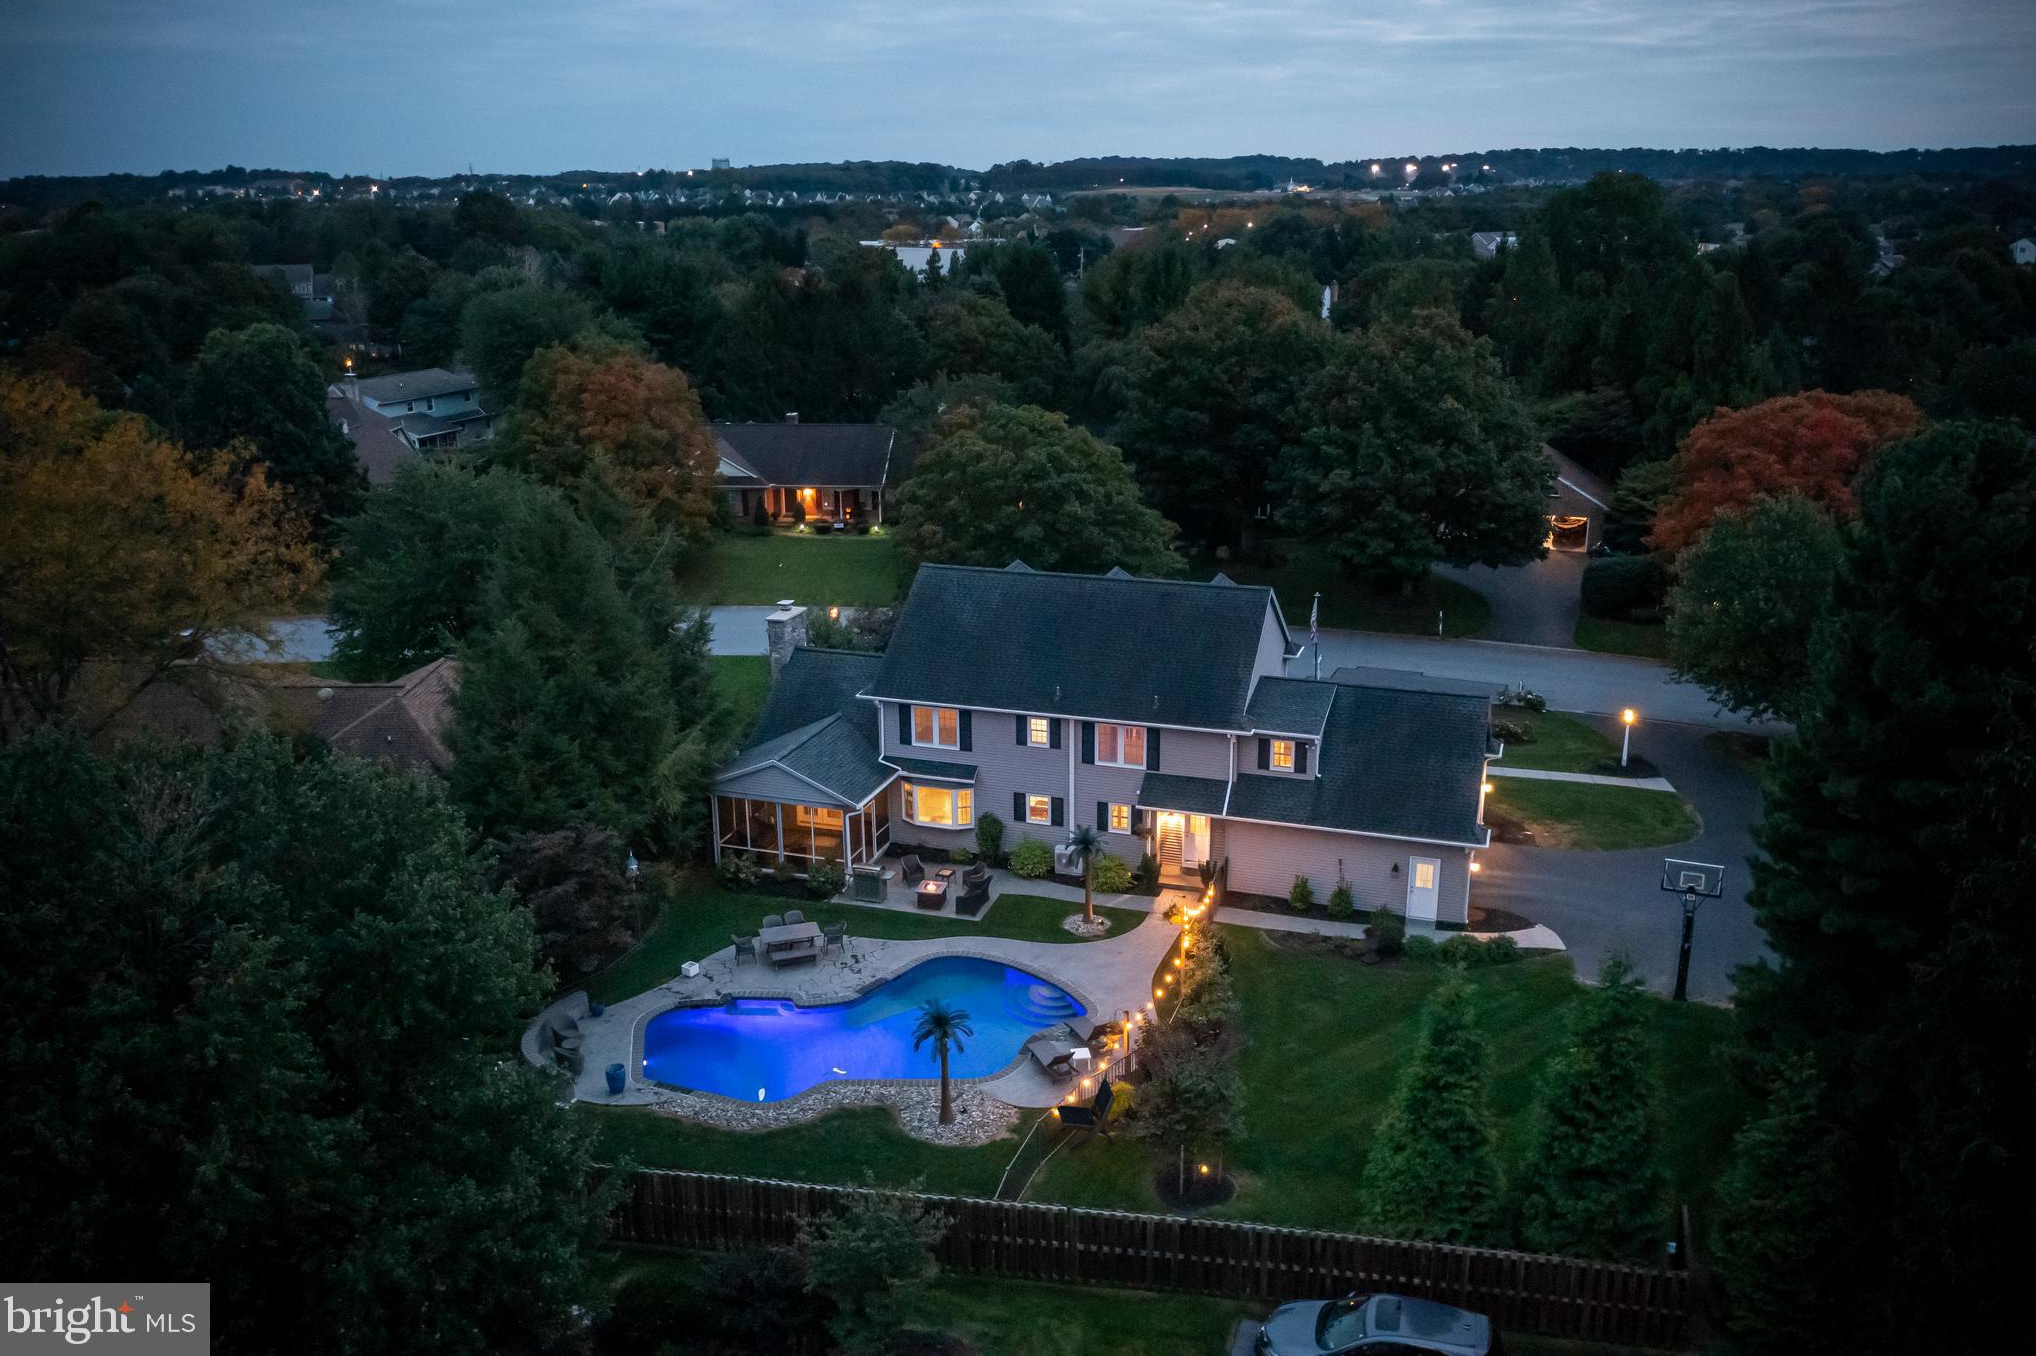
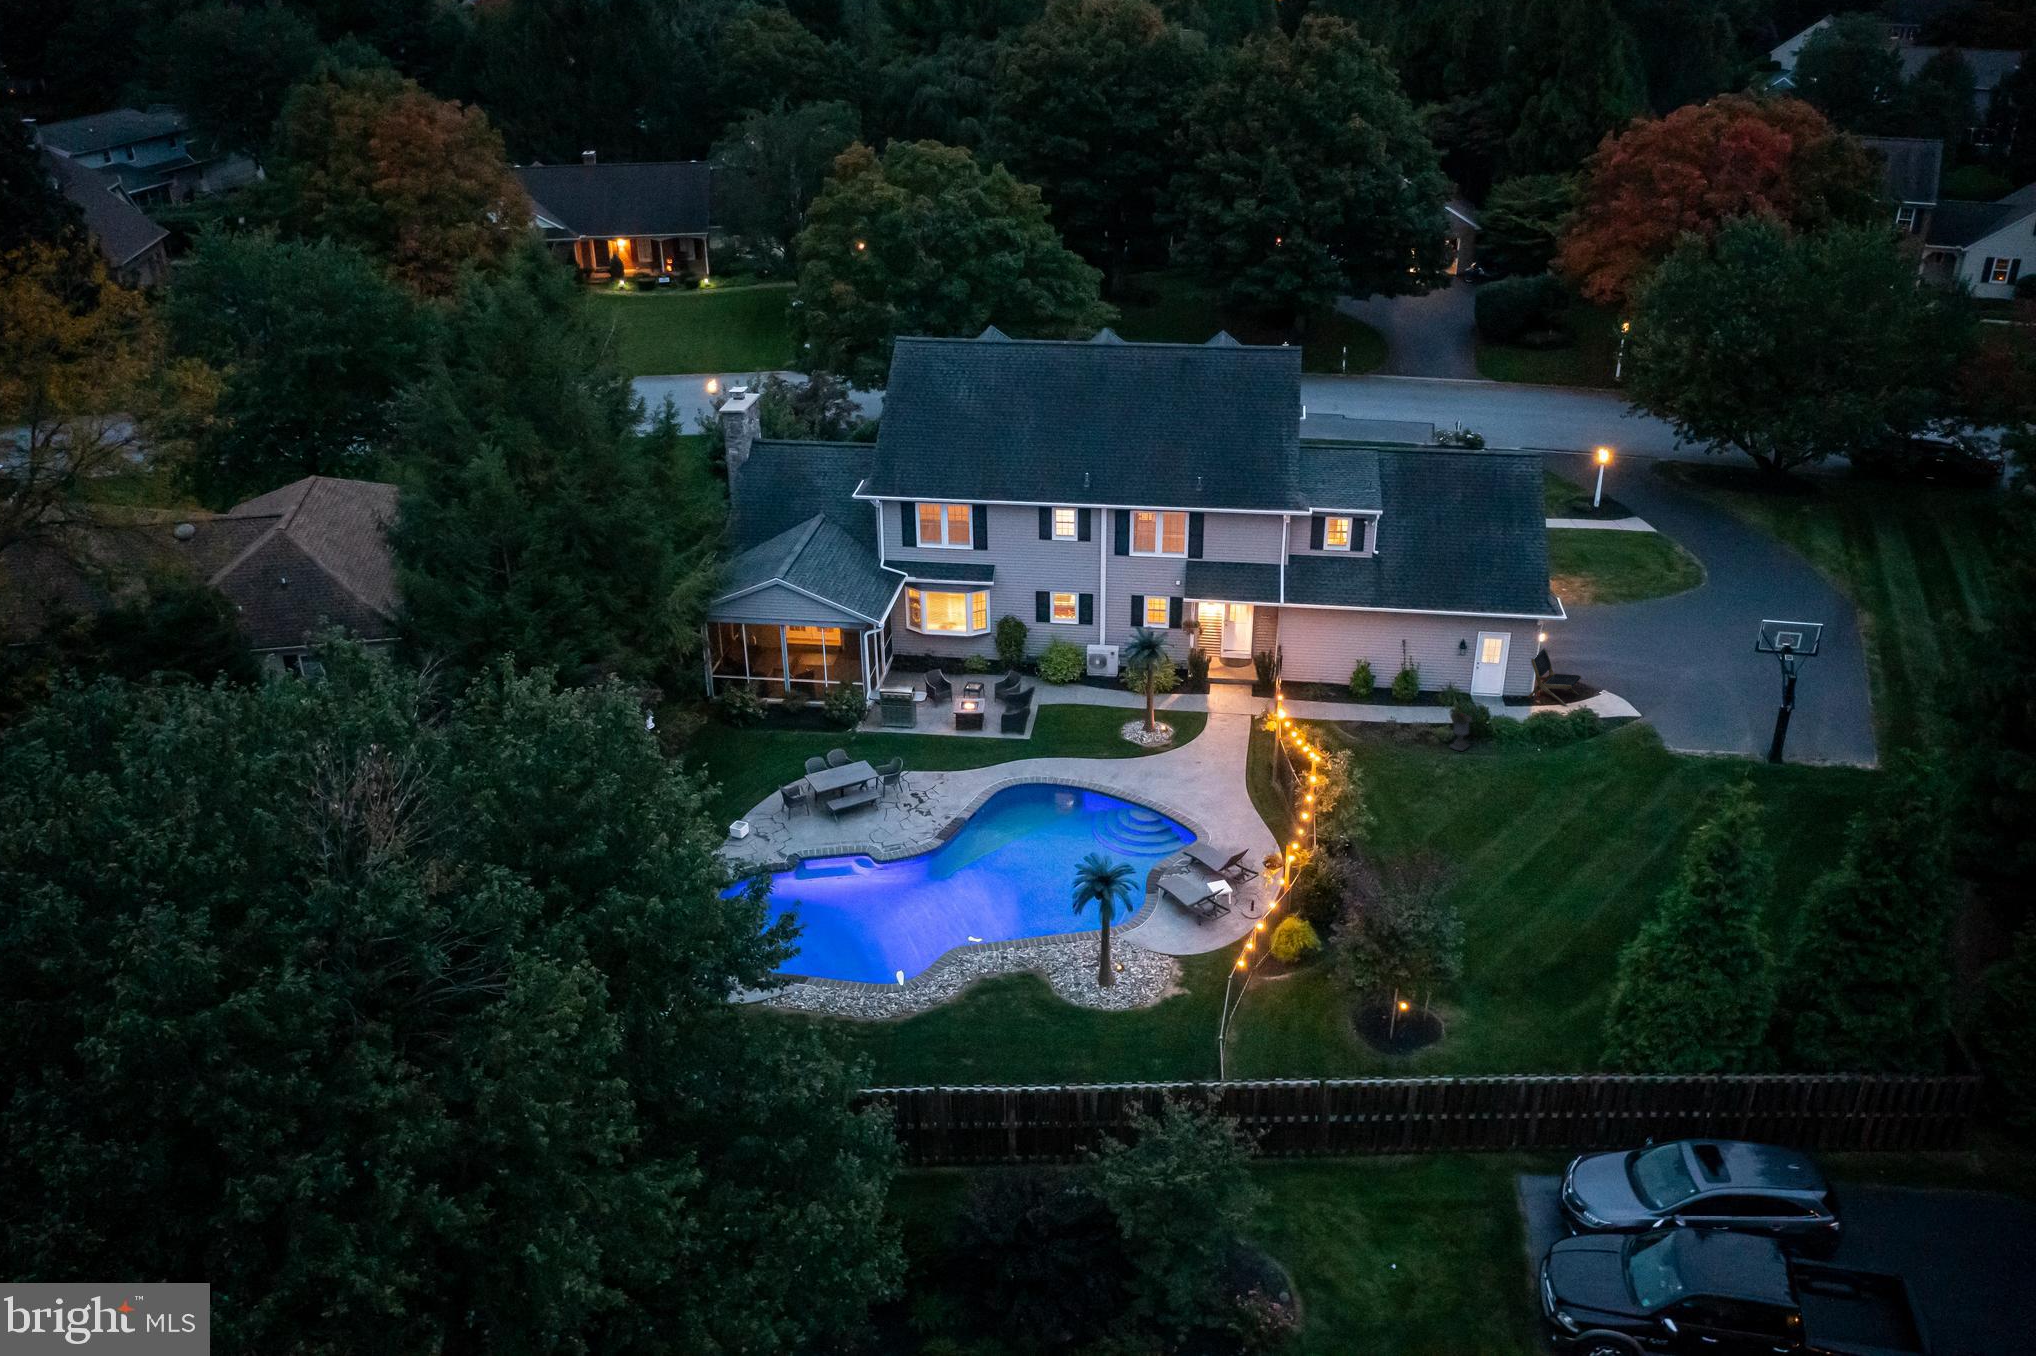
lounge chair: present [1057,1077,1115,1150] -> present [1528,648,1581,706]

